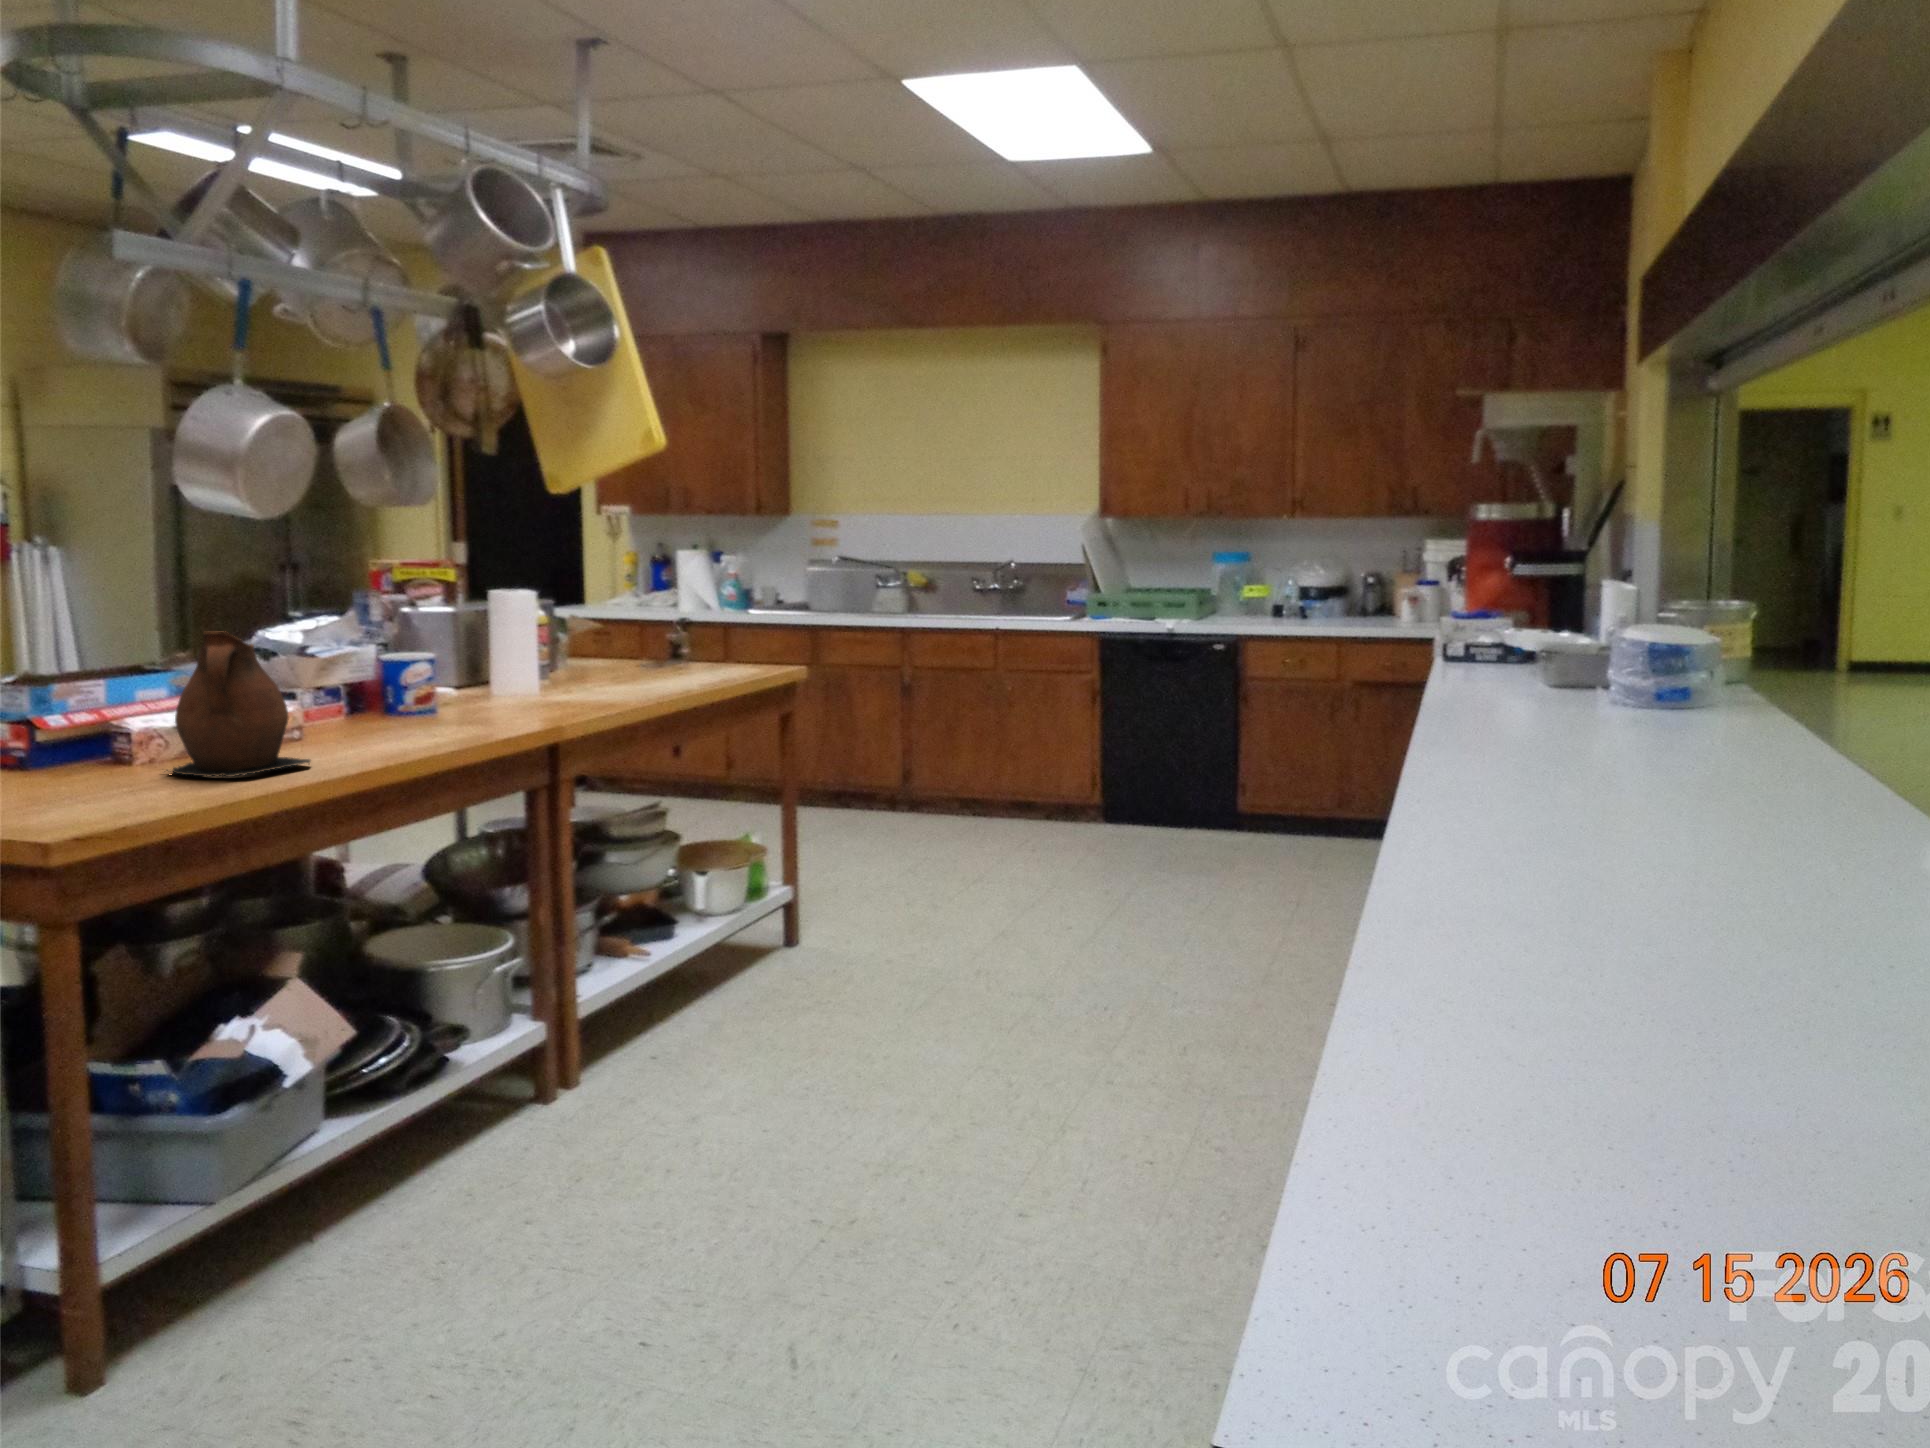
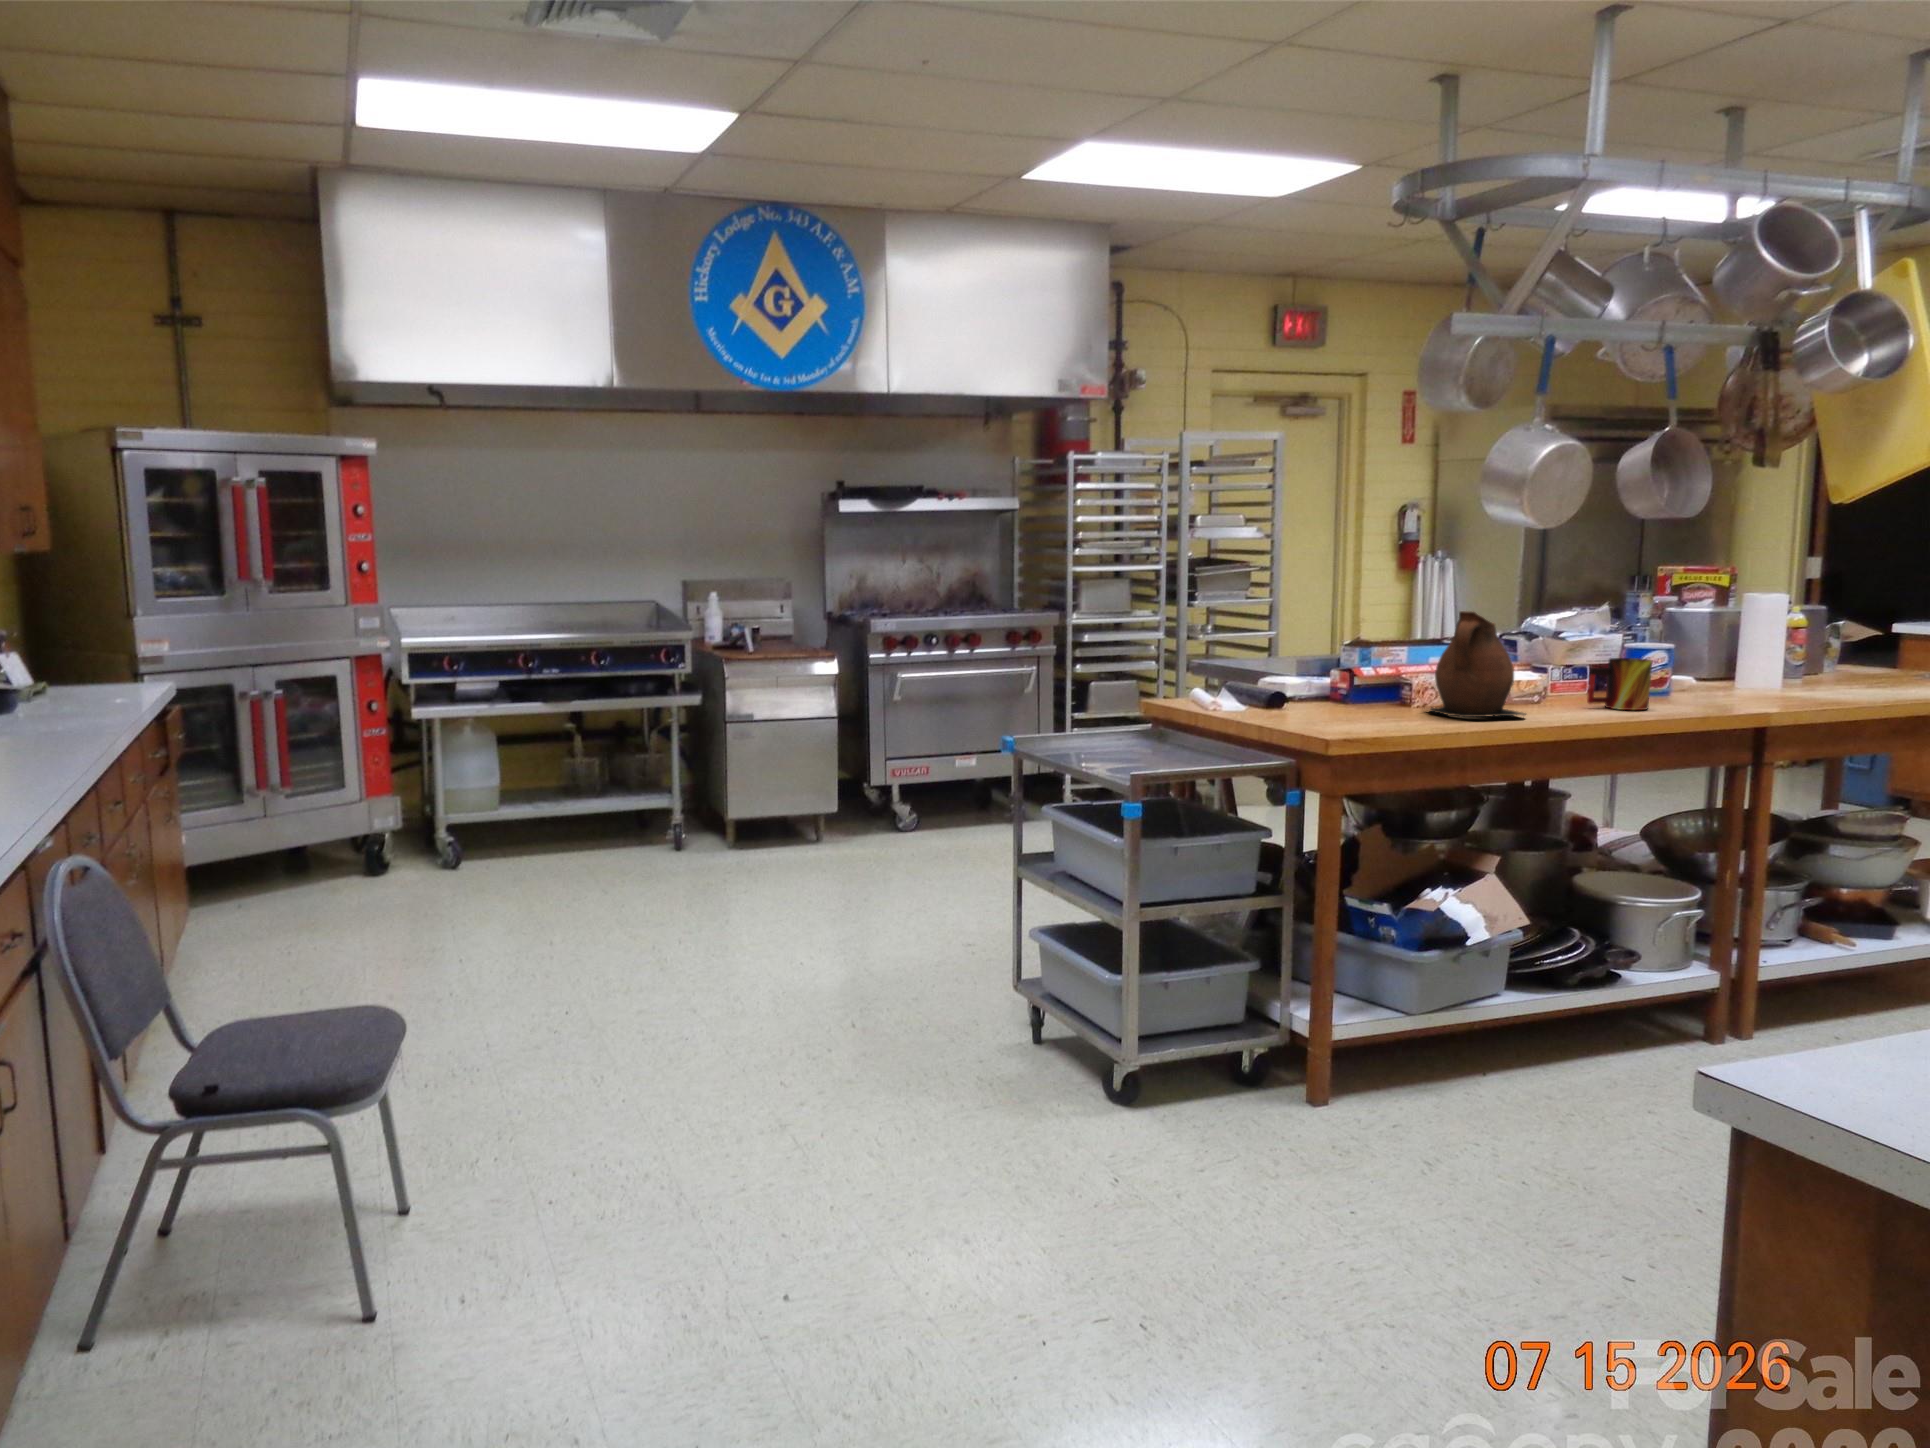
mug: none [368,674,439,738] -> present [1587,658,1652,710]

